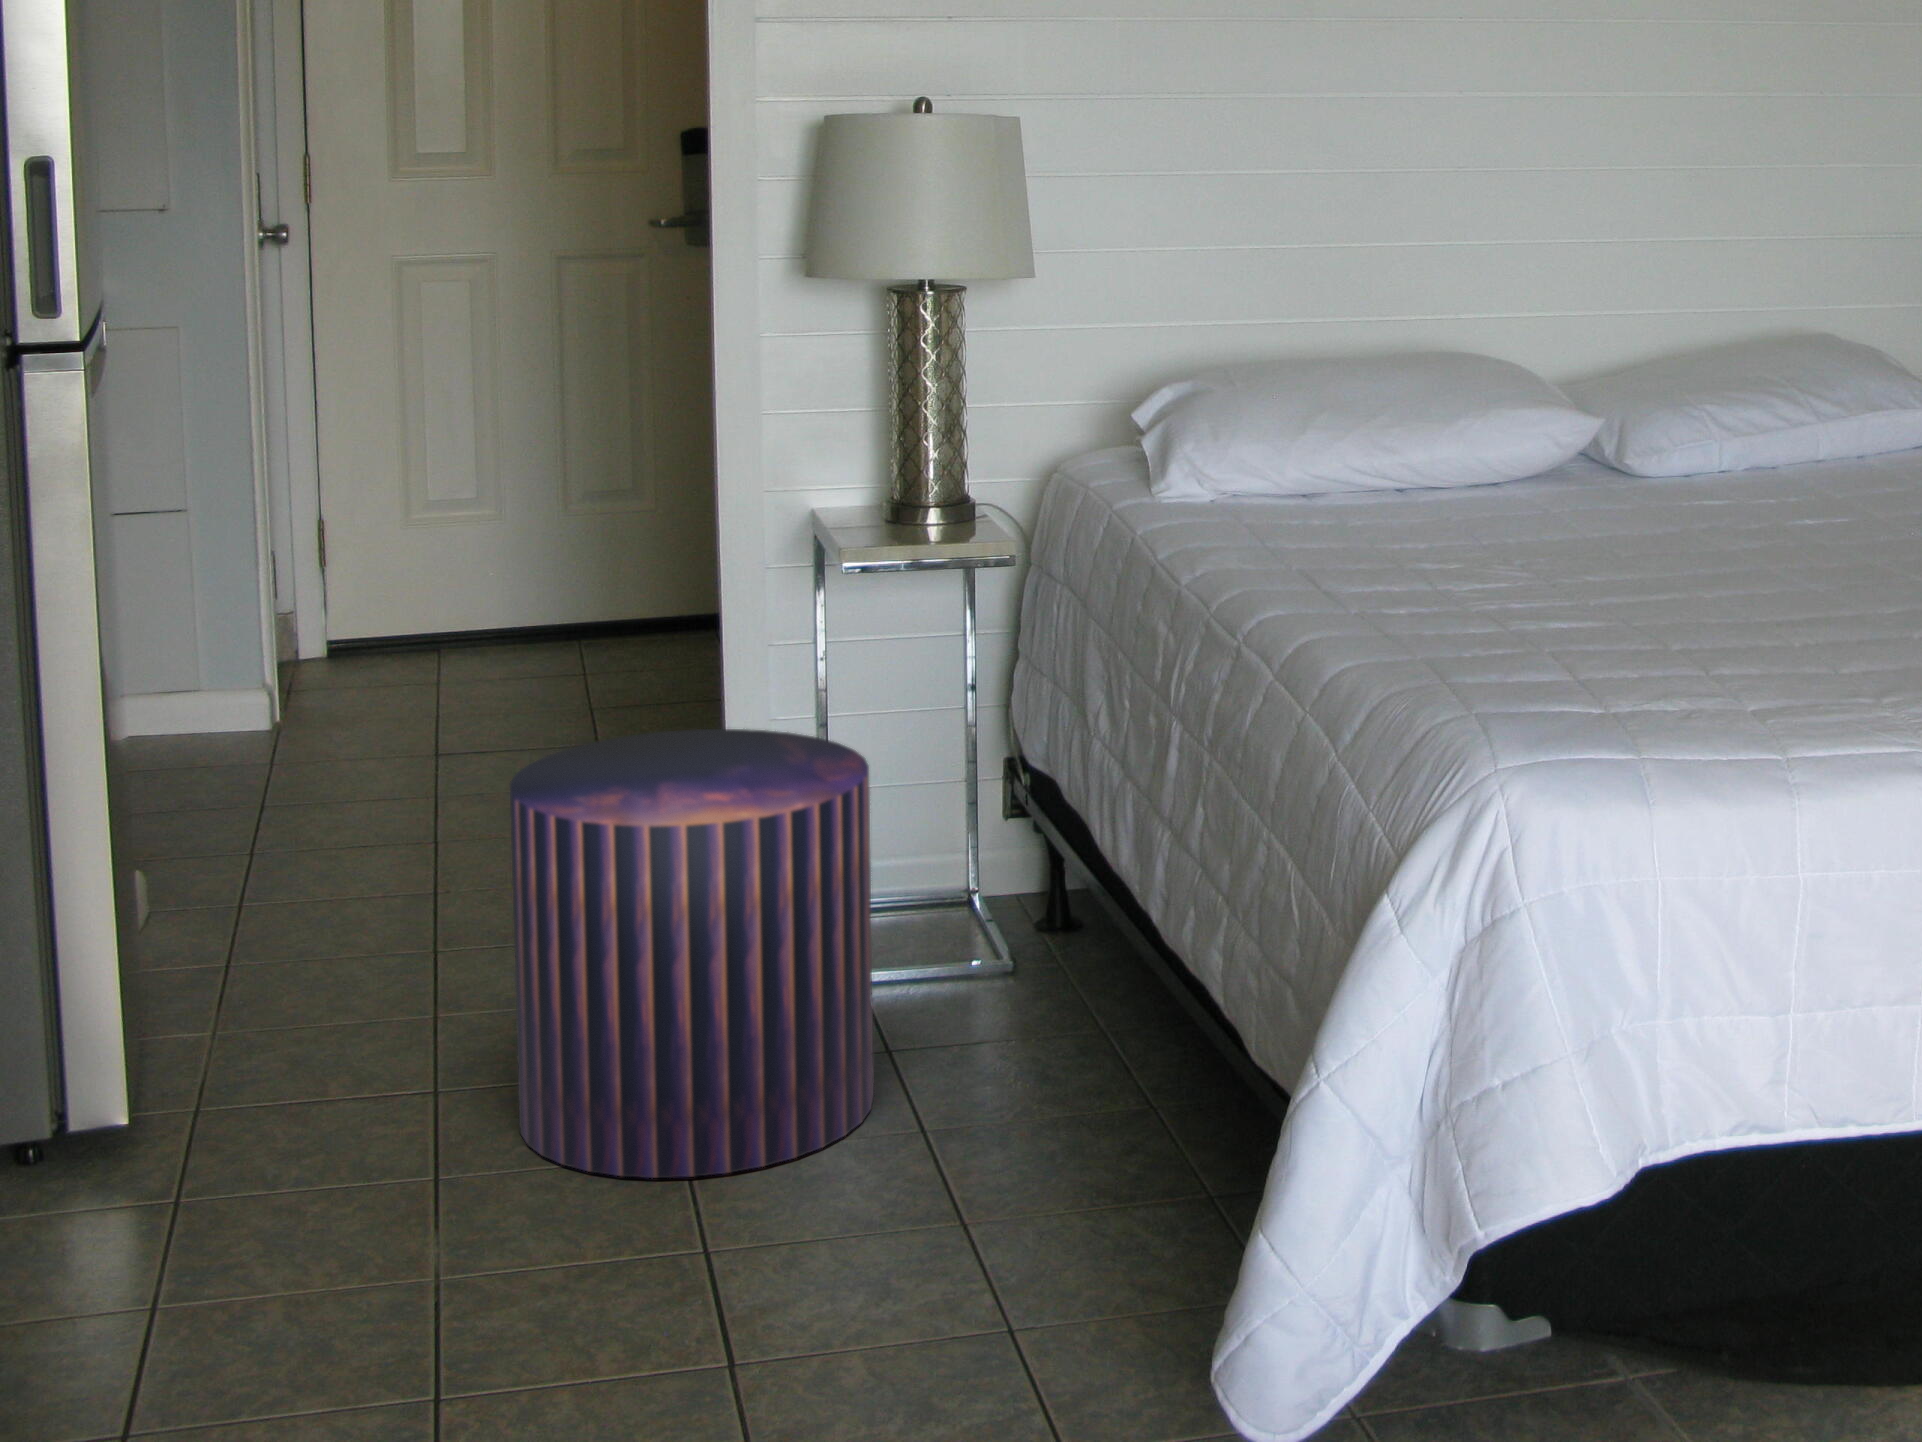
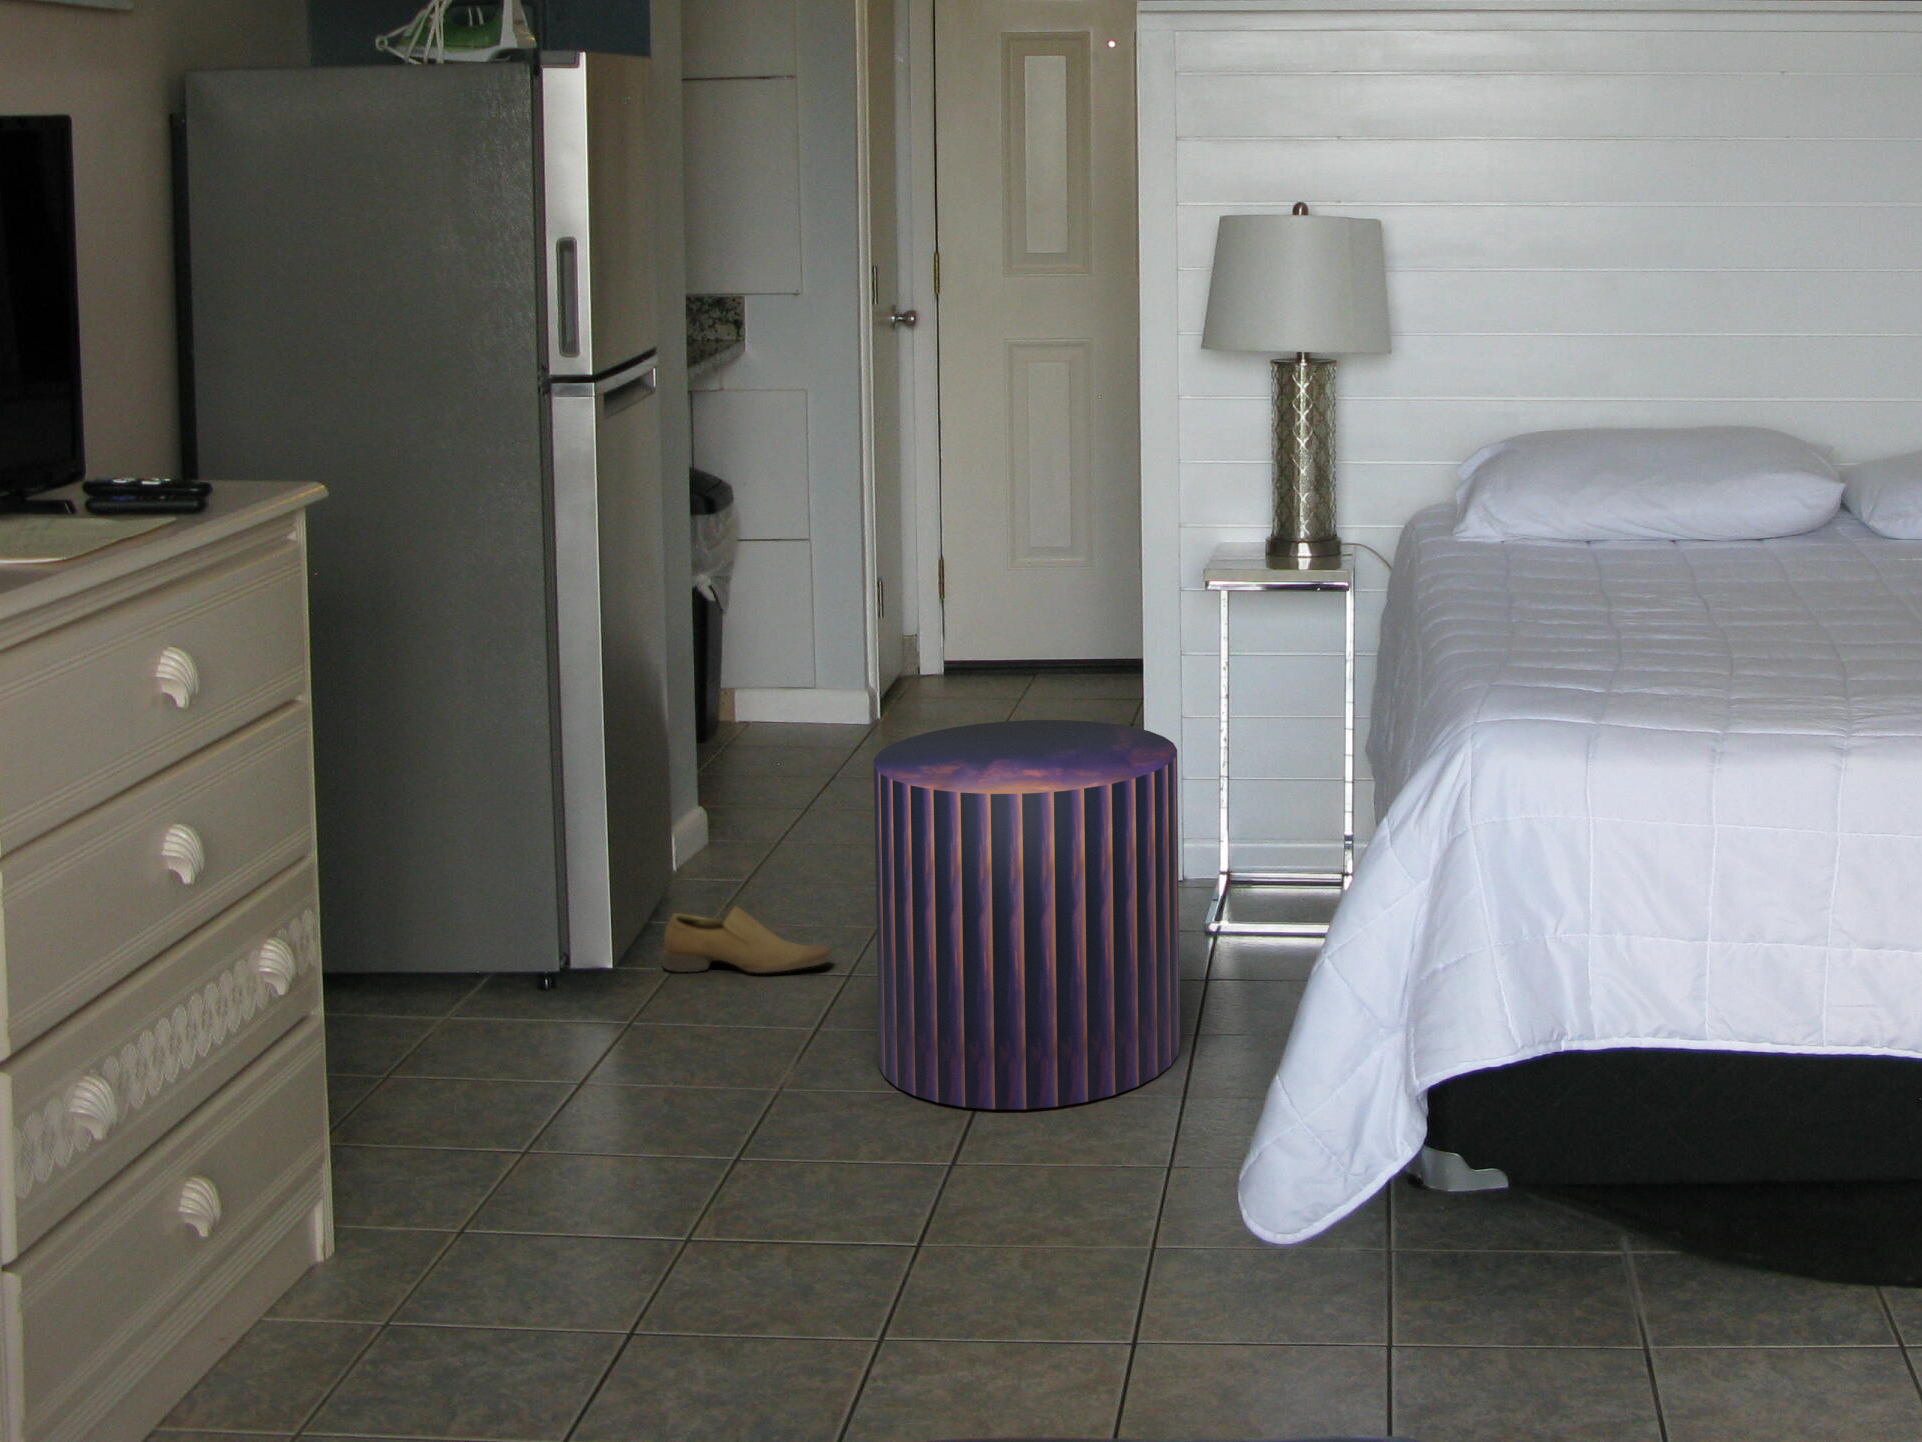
shoe: none [178,975,402,1060] -> present [662,907,834,973]

